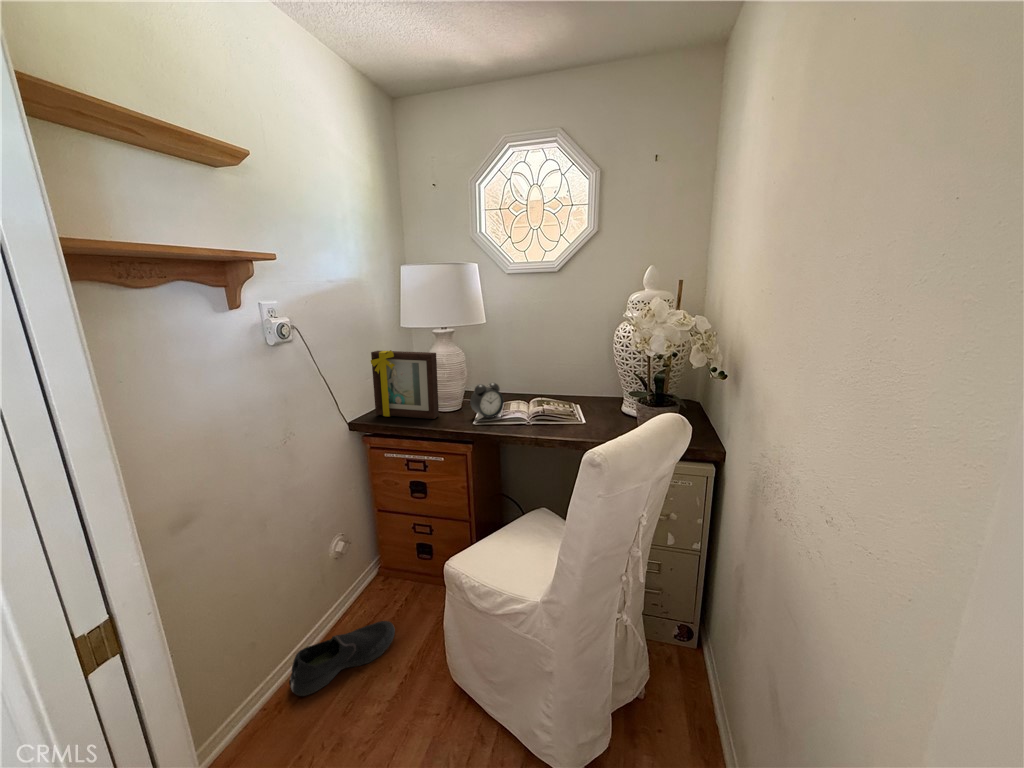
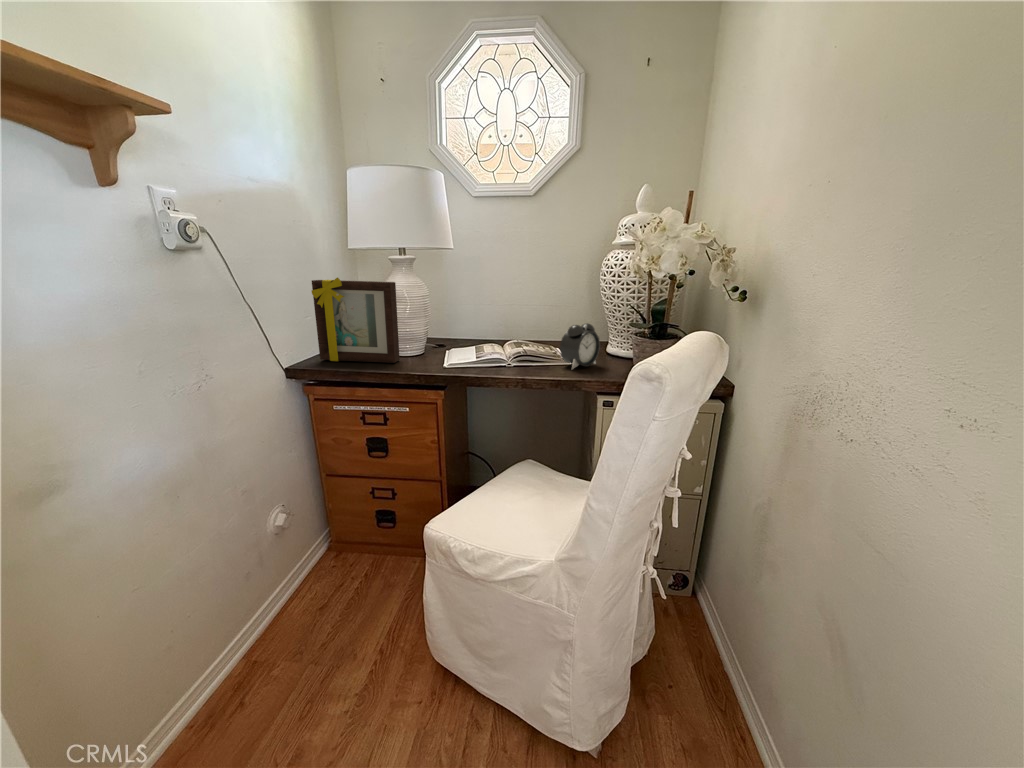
alarm clock: present [470,383,504,420] -> present [560,323,600,369]
shoe: present [289,621,395,696] -> none [223,601,357,703]

